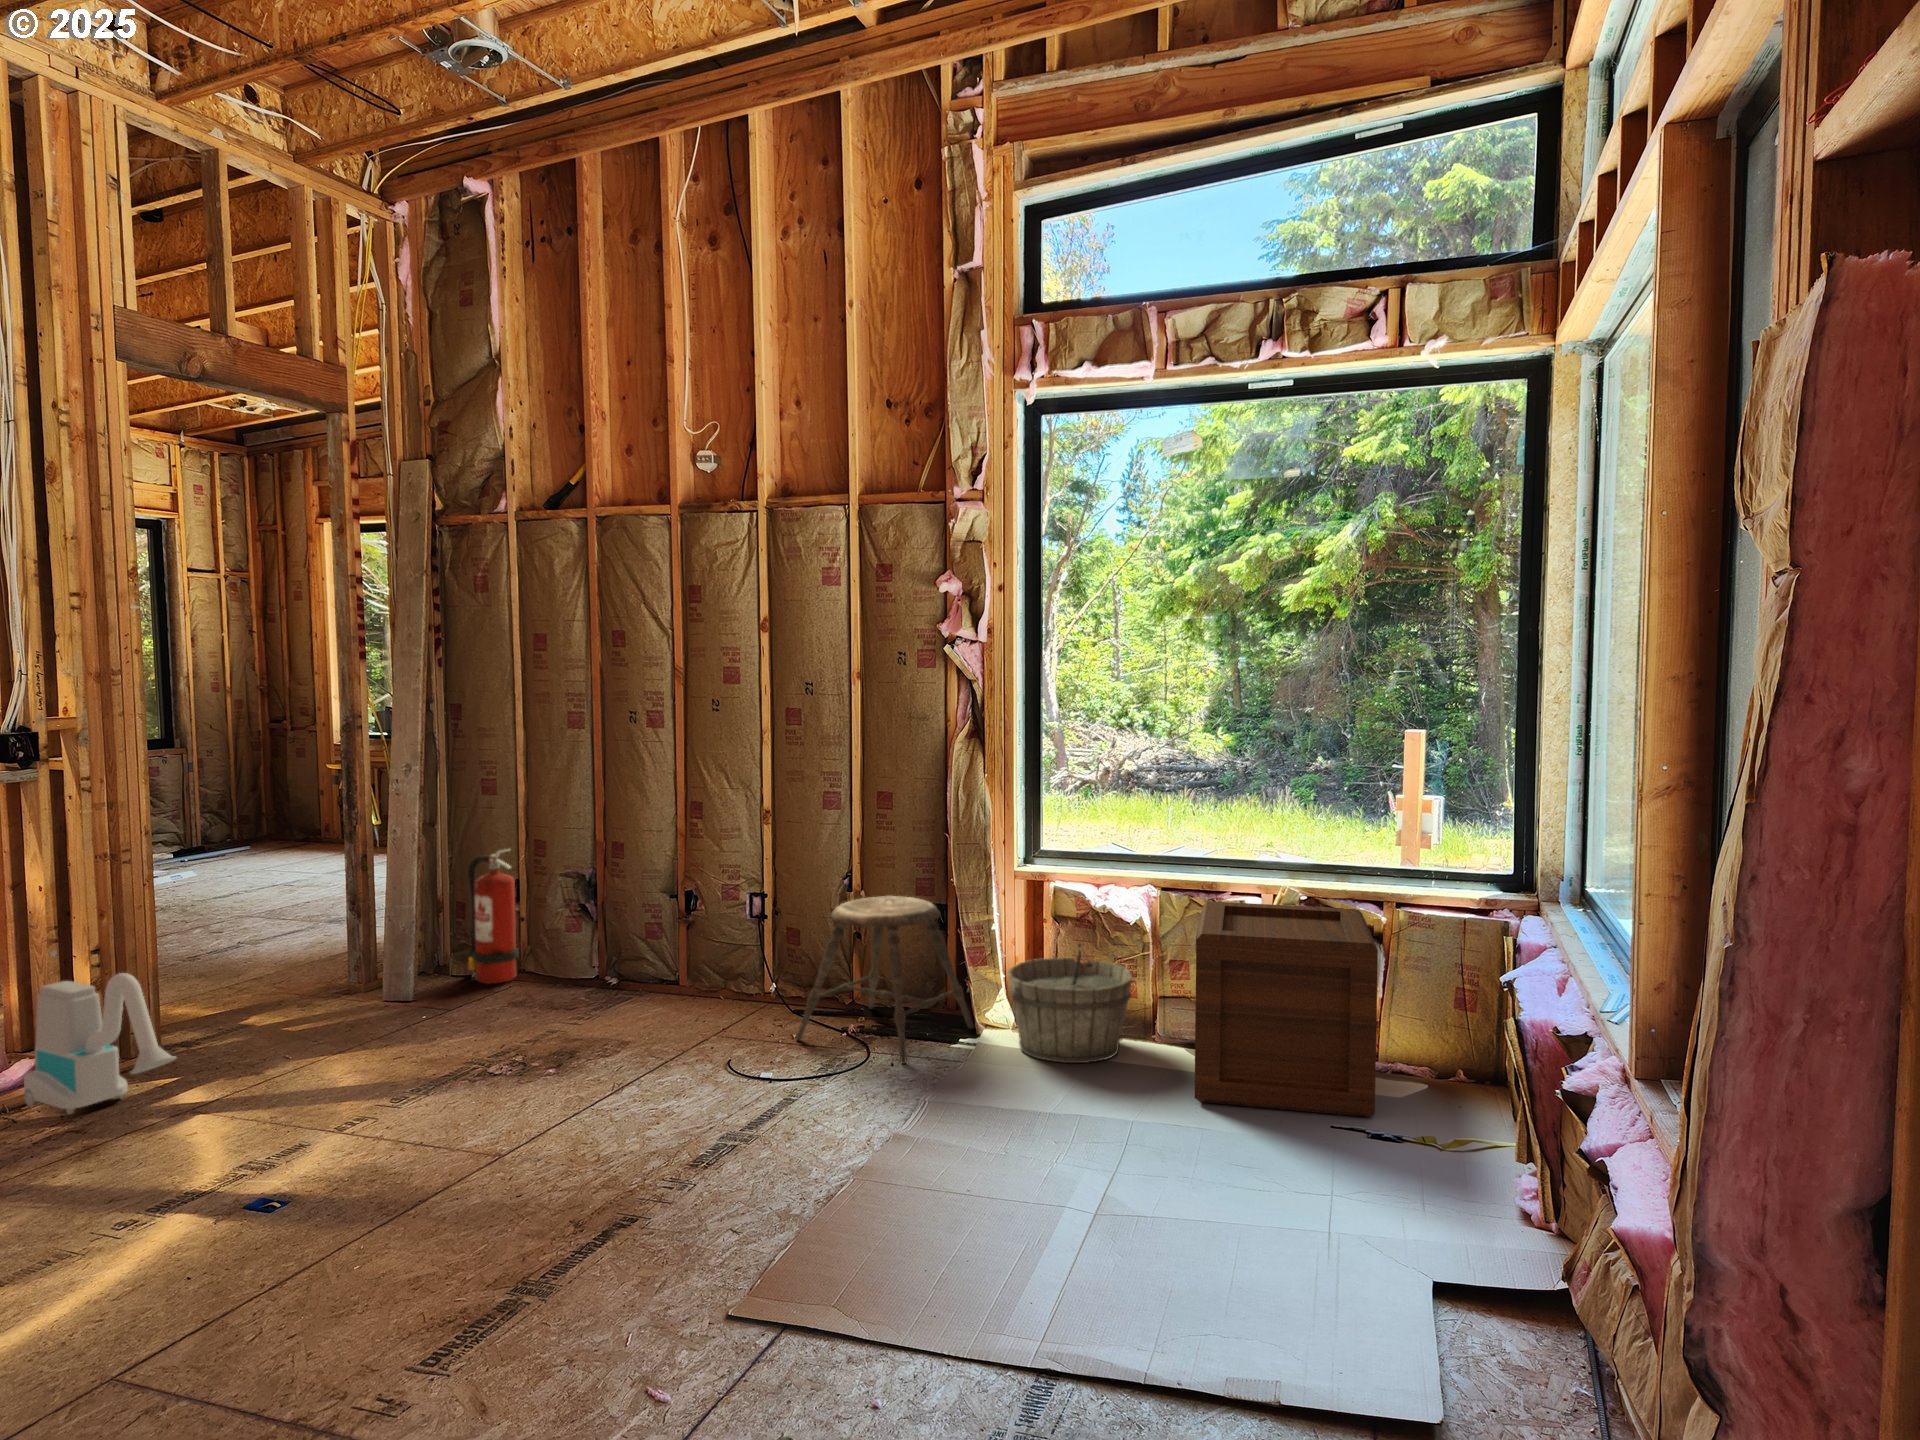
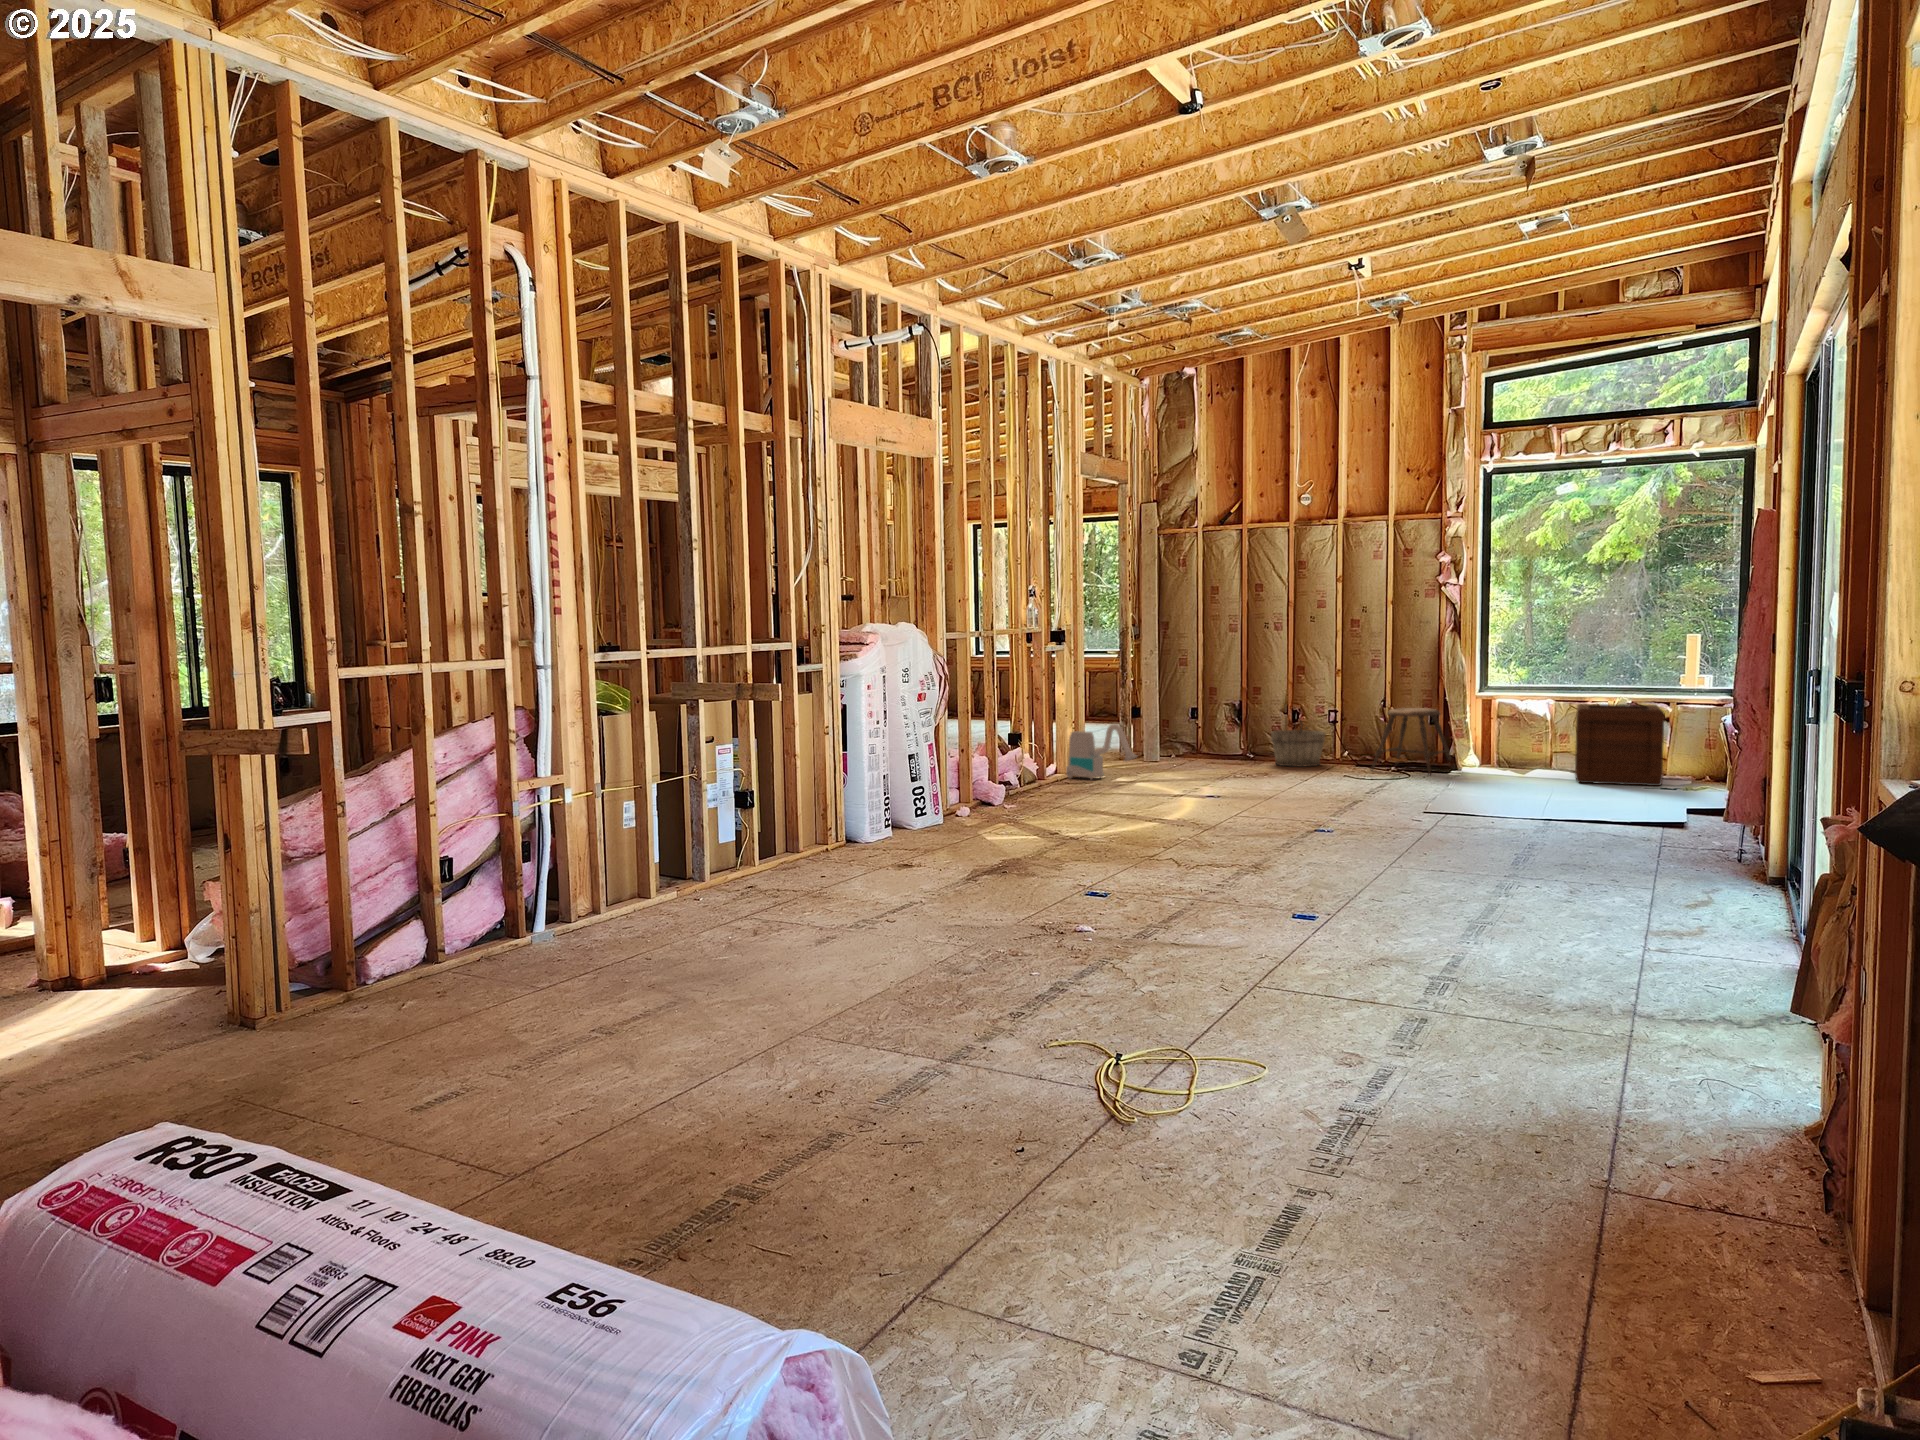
fire extinguisher: present [468,849,519,984] -> none [1177,693,1202,759]
wooden bucket: present [1008,944,1132,1063] -> present [1271,723,1325,767]

